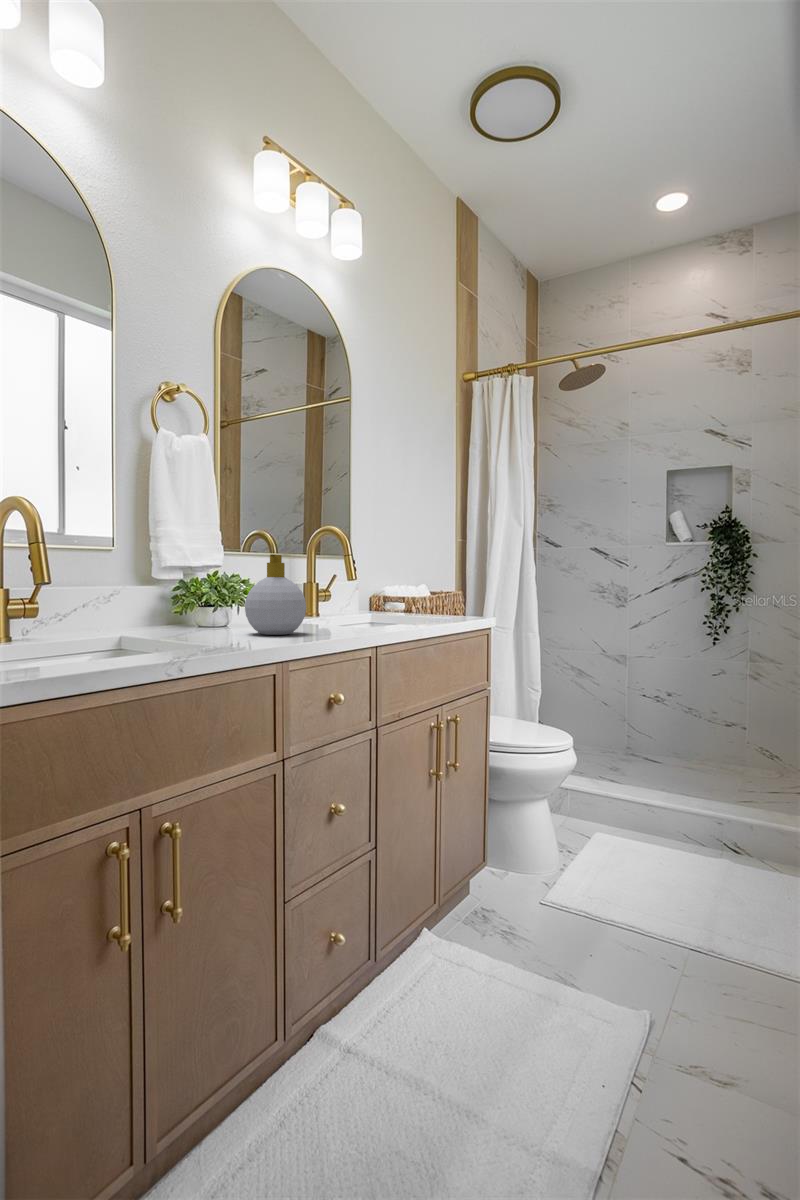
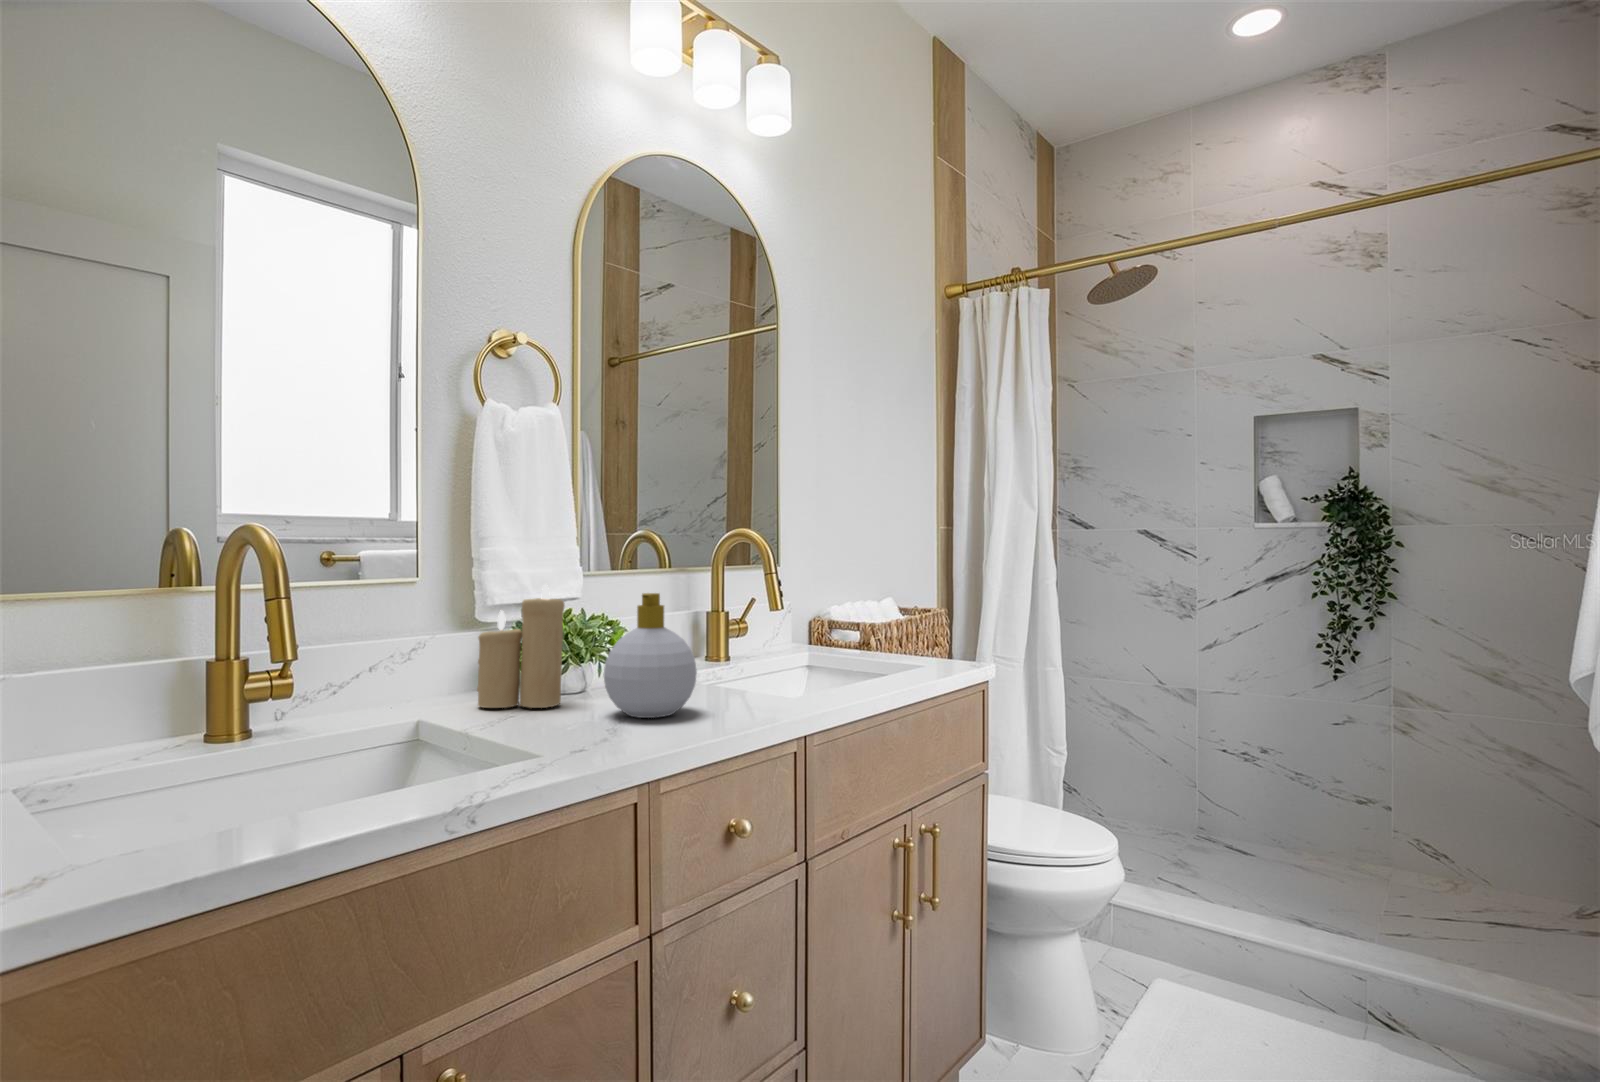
candle: none [158,550,216,631] -> present [477,584,565,708]

